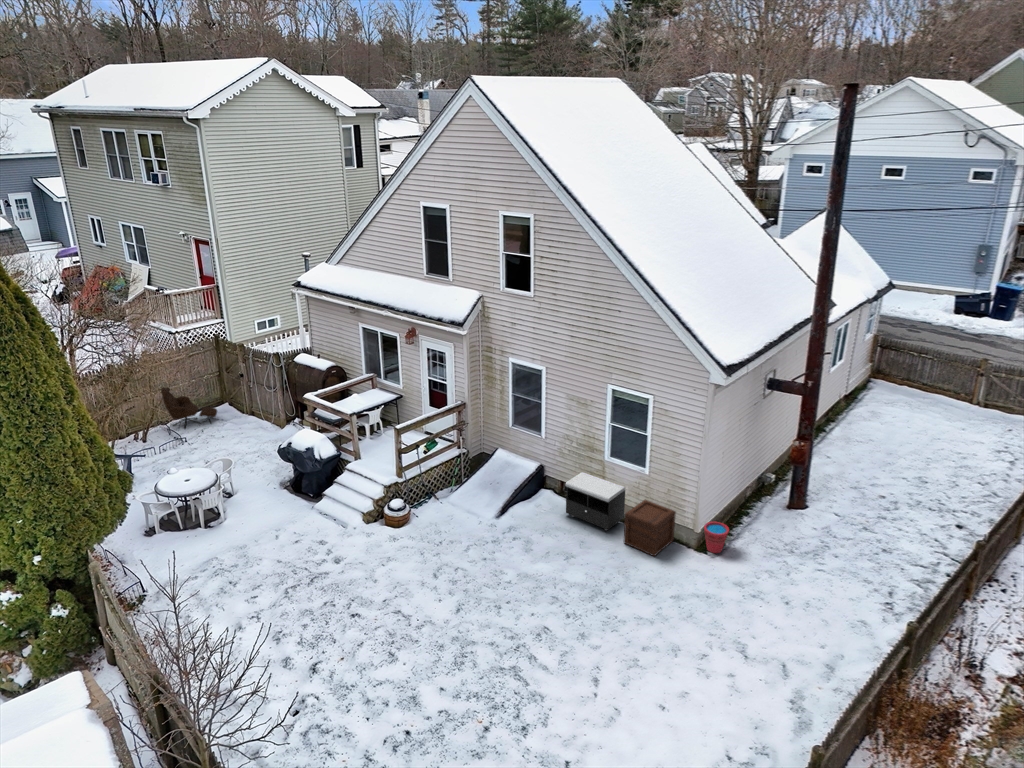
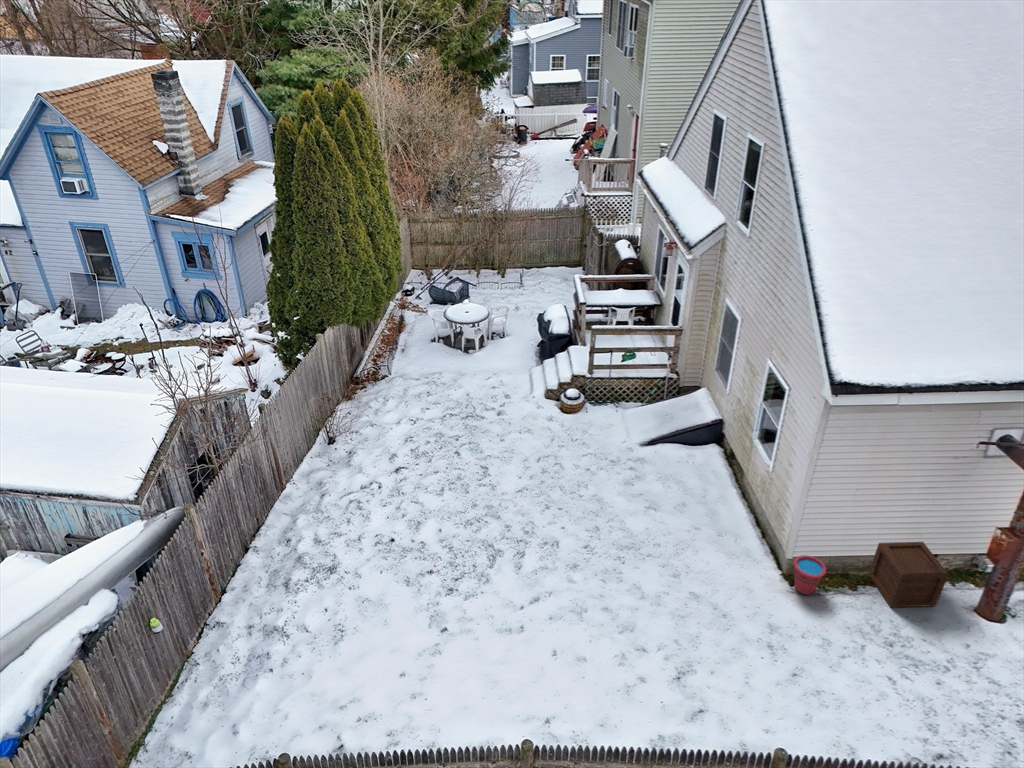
lounge chair: present [161,387,217,428] -> none [523,241,562,284]
storage bench: present [565,472,625,530] -> none [703,441,757,508]
wooden crate: present [624,500,676,556] -> present [869,542,949,607]

